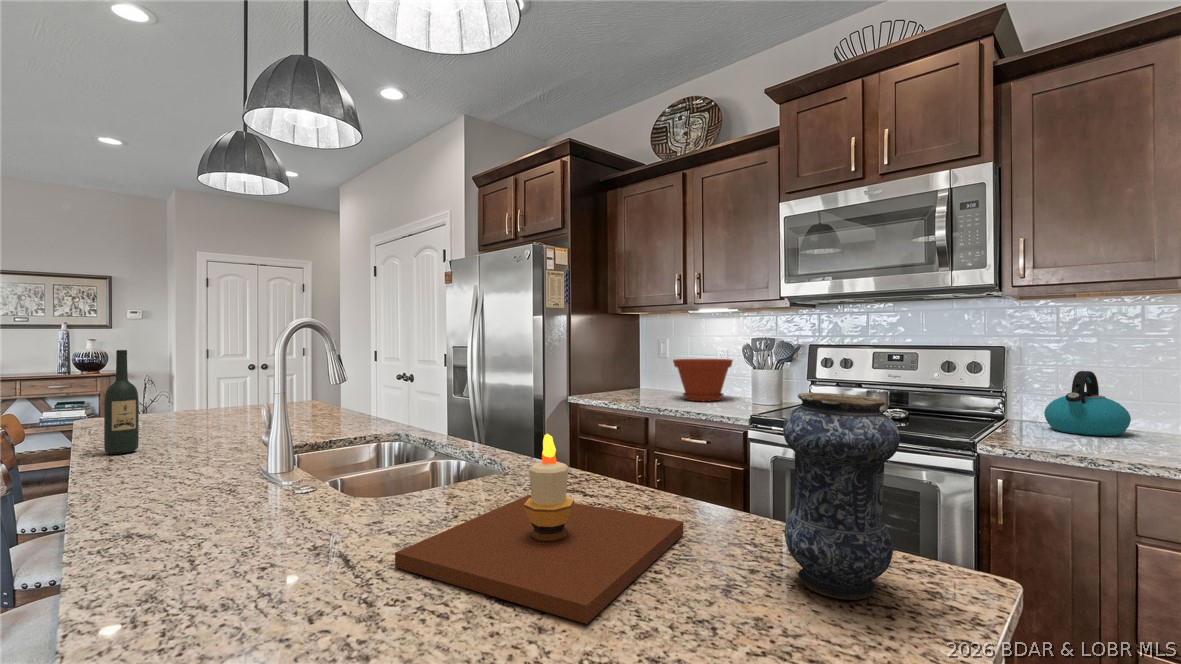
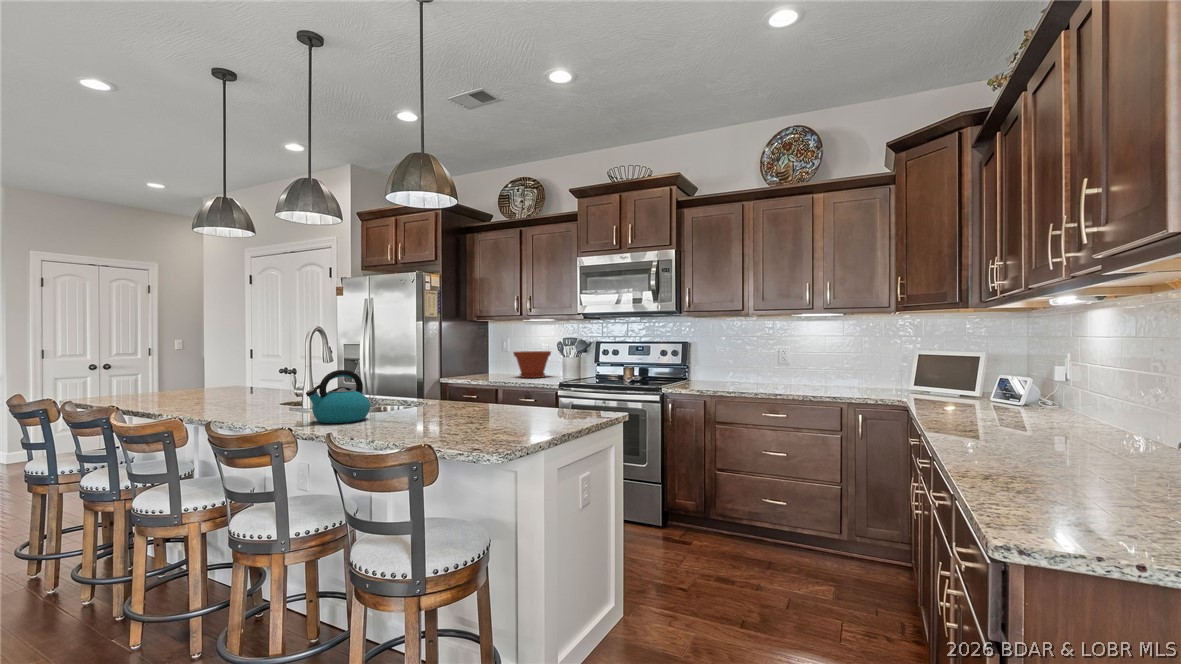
wine bottle: present [104,350,139,454] -> none [167,345,187,409]
kettle: present [1044,371,1131,436] -> present [306,370,370,423]
vase: present [783,393,900,600] -> none [559,355,592,416]
candle: present [395,434,683,624] -> none [422,372,526,422]

